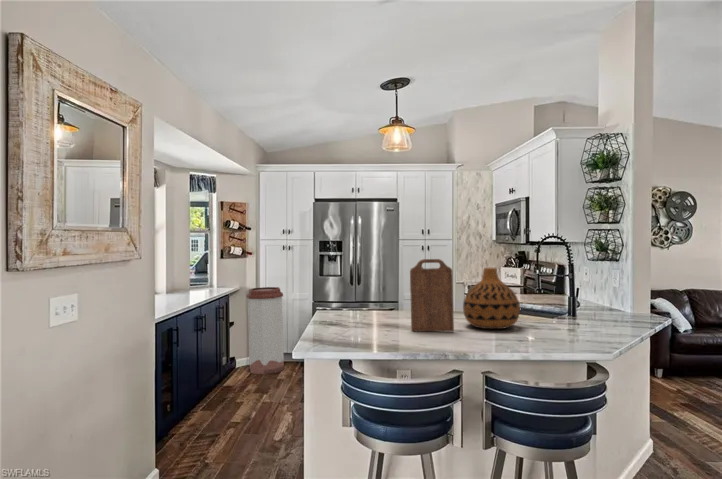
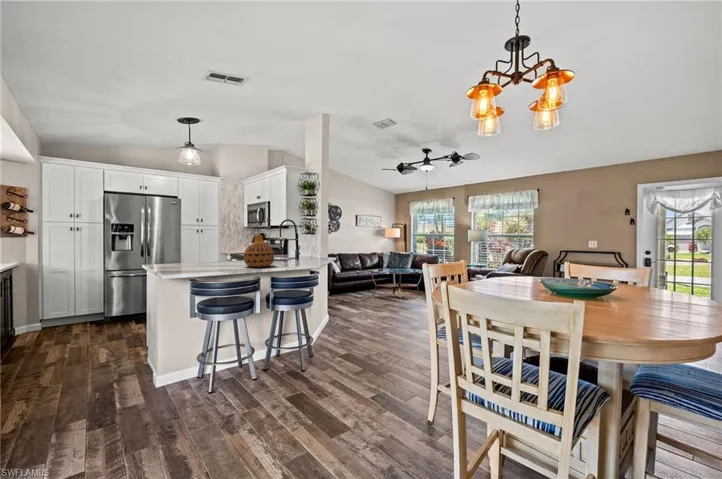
cutting board: present [410,259,454,331] -> none [214,229,241,271]
trash can: present [246,287,284,374] -> none [30,261,74,334]

